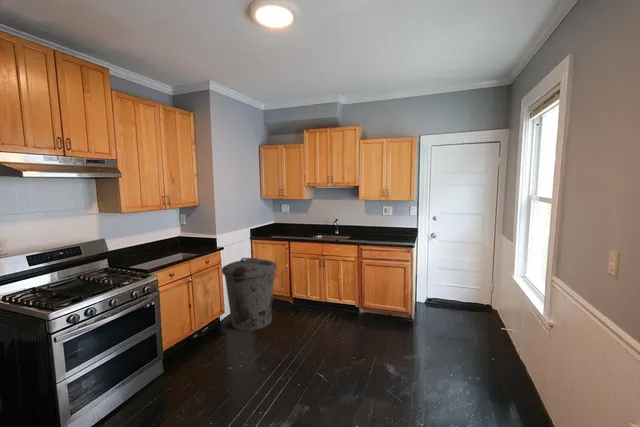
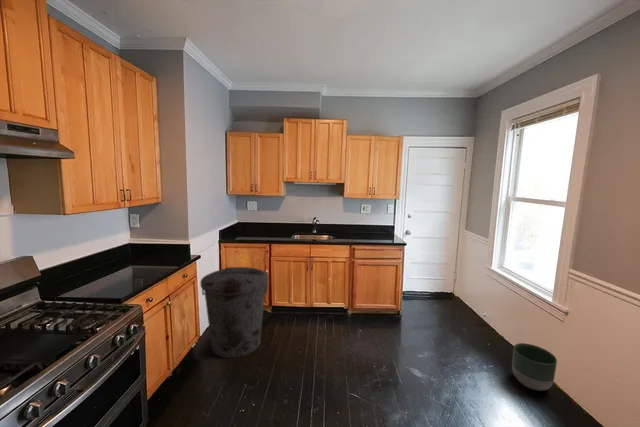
planter: none [485,354,529,405] -> present [512,343,557,391]

